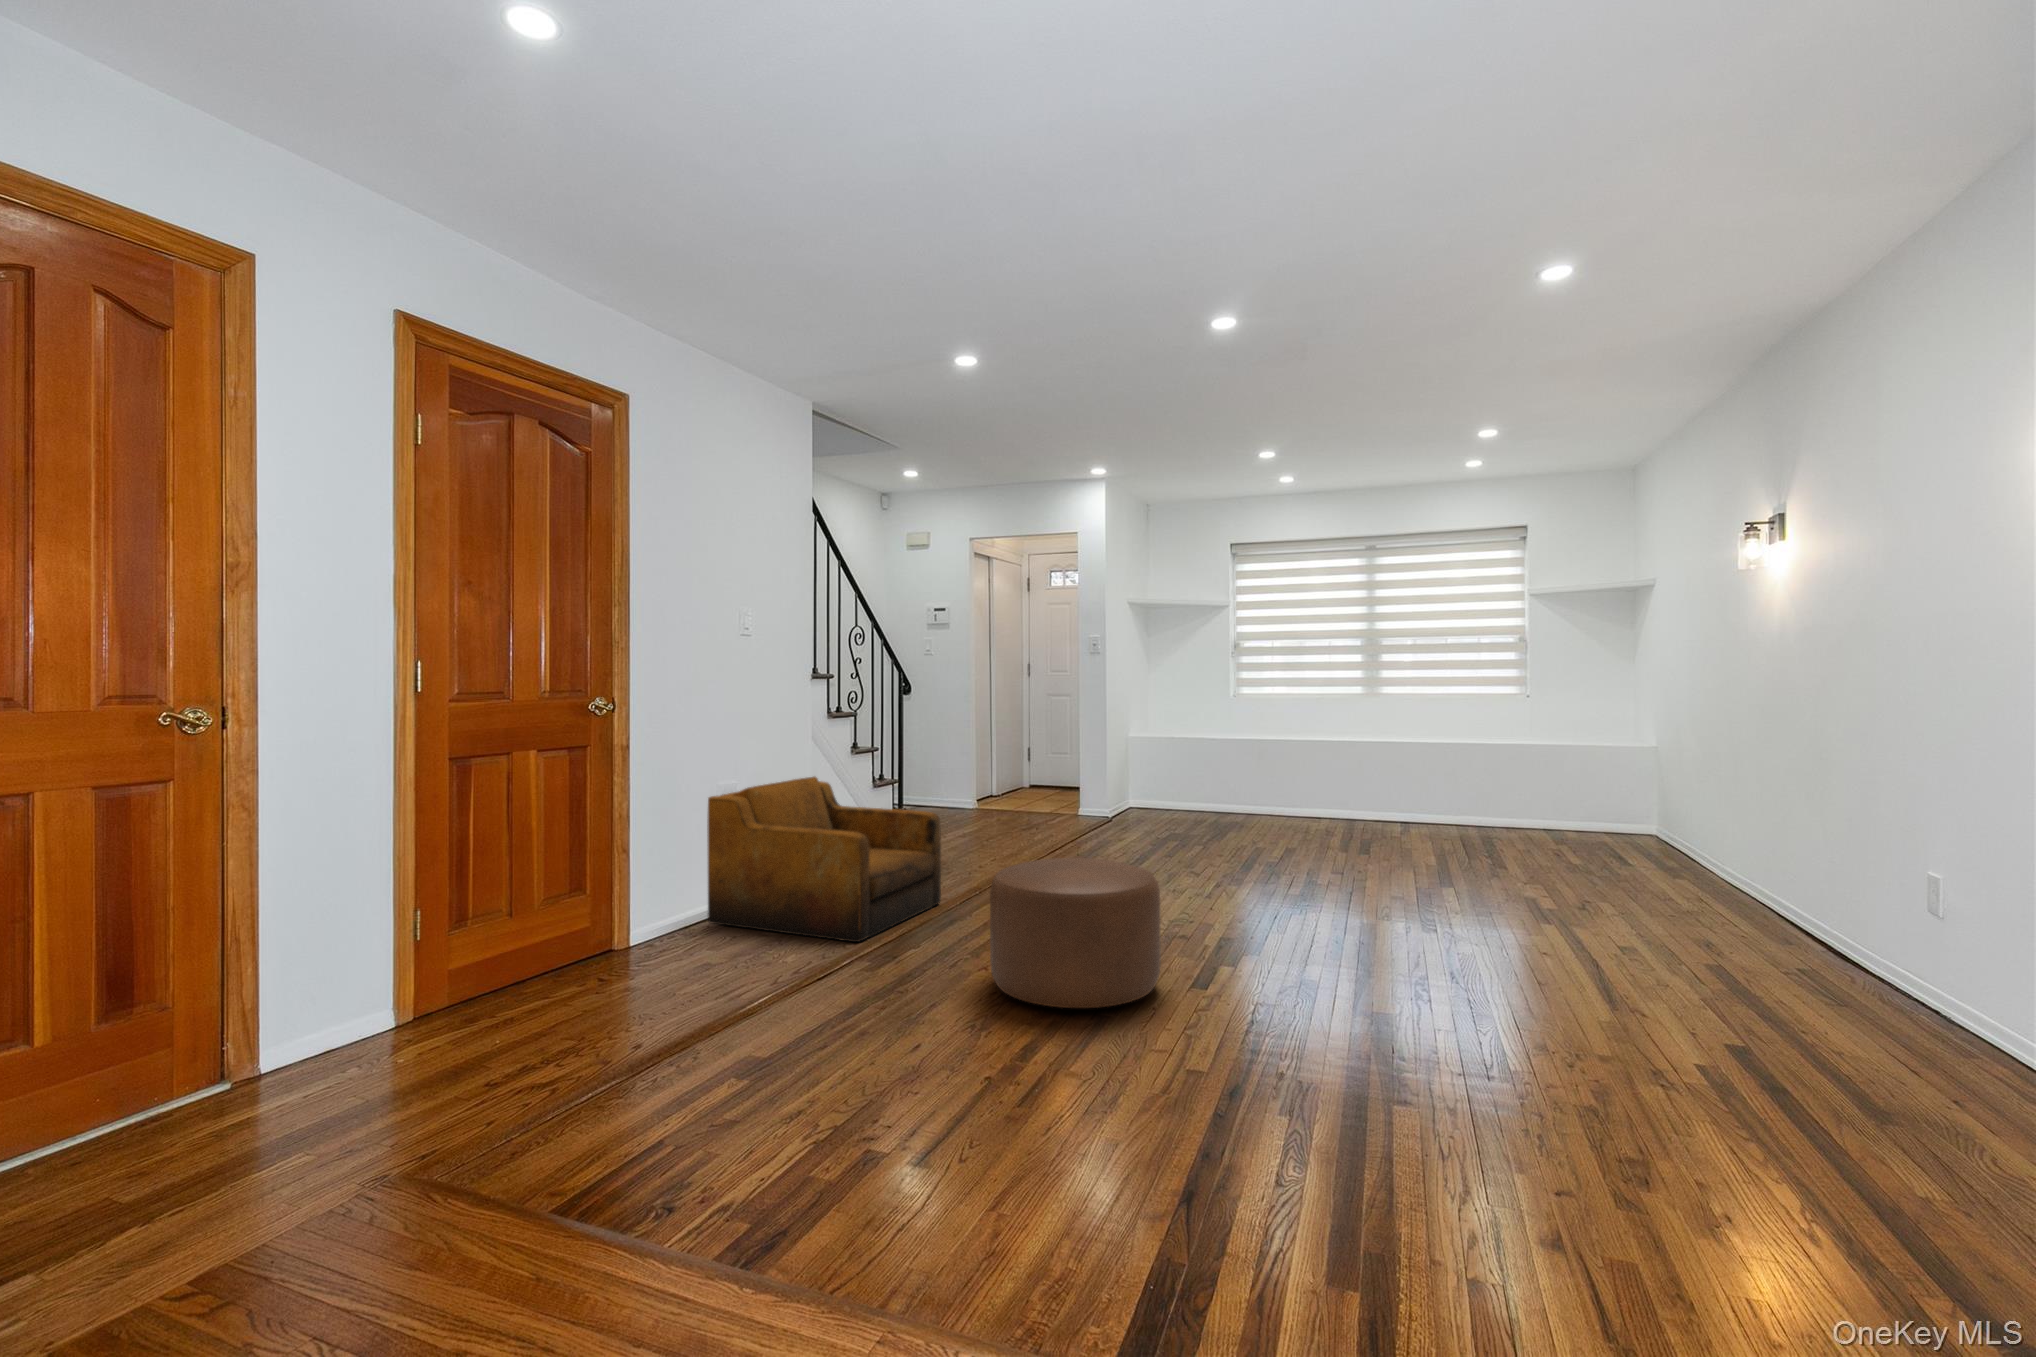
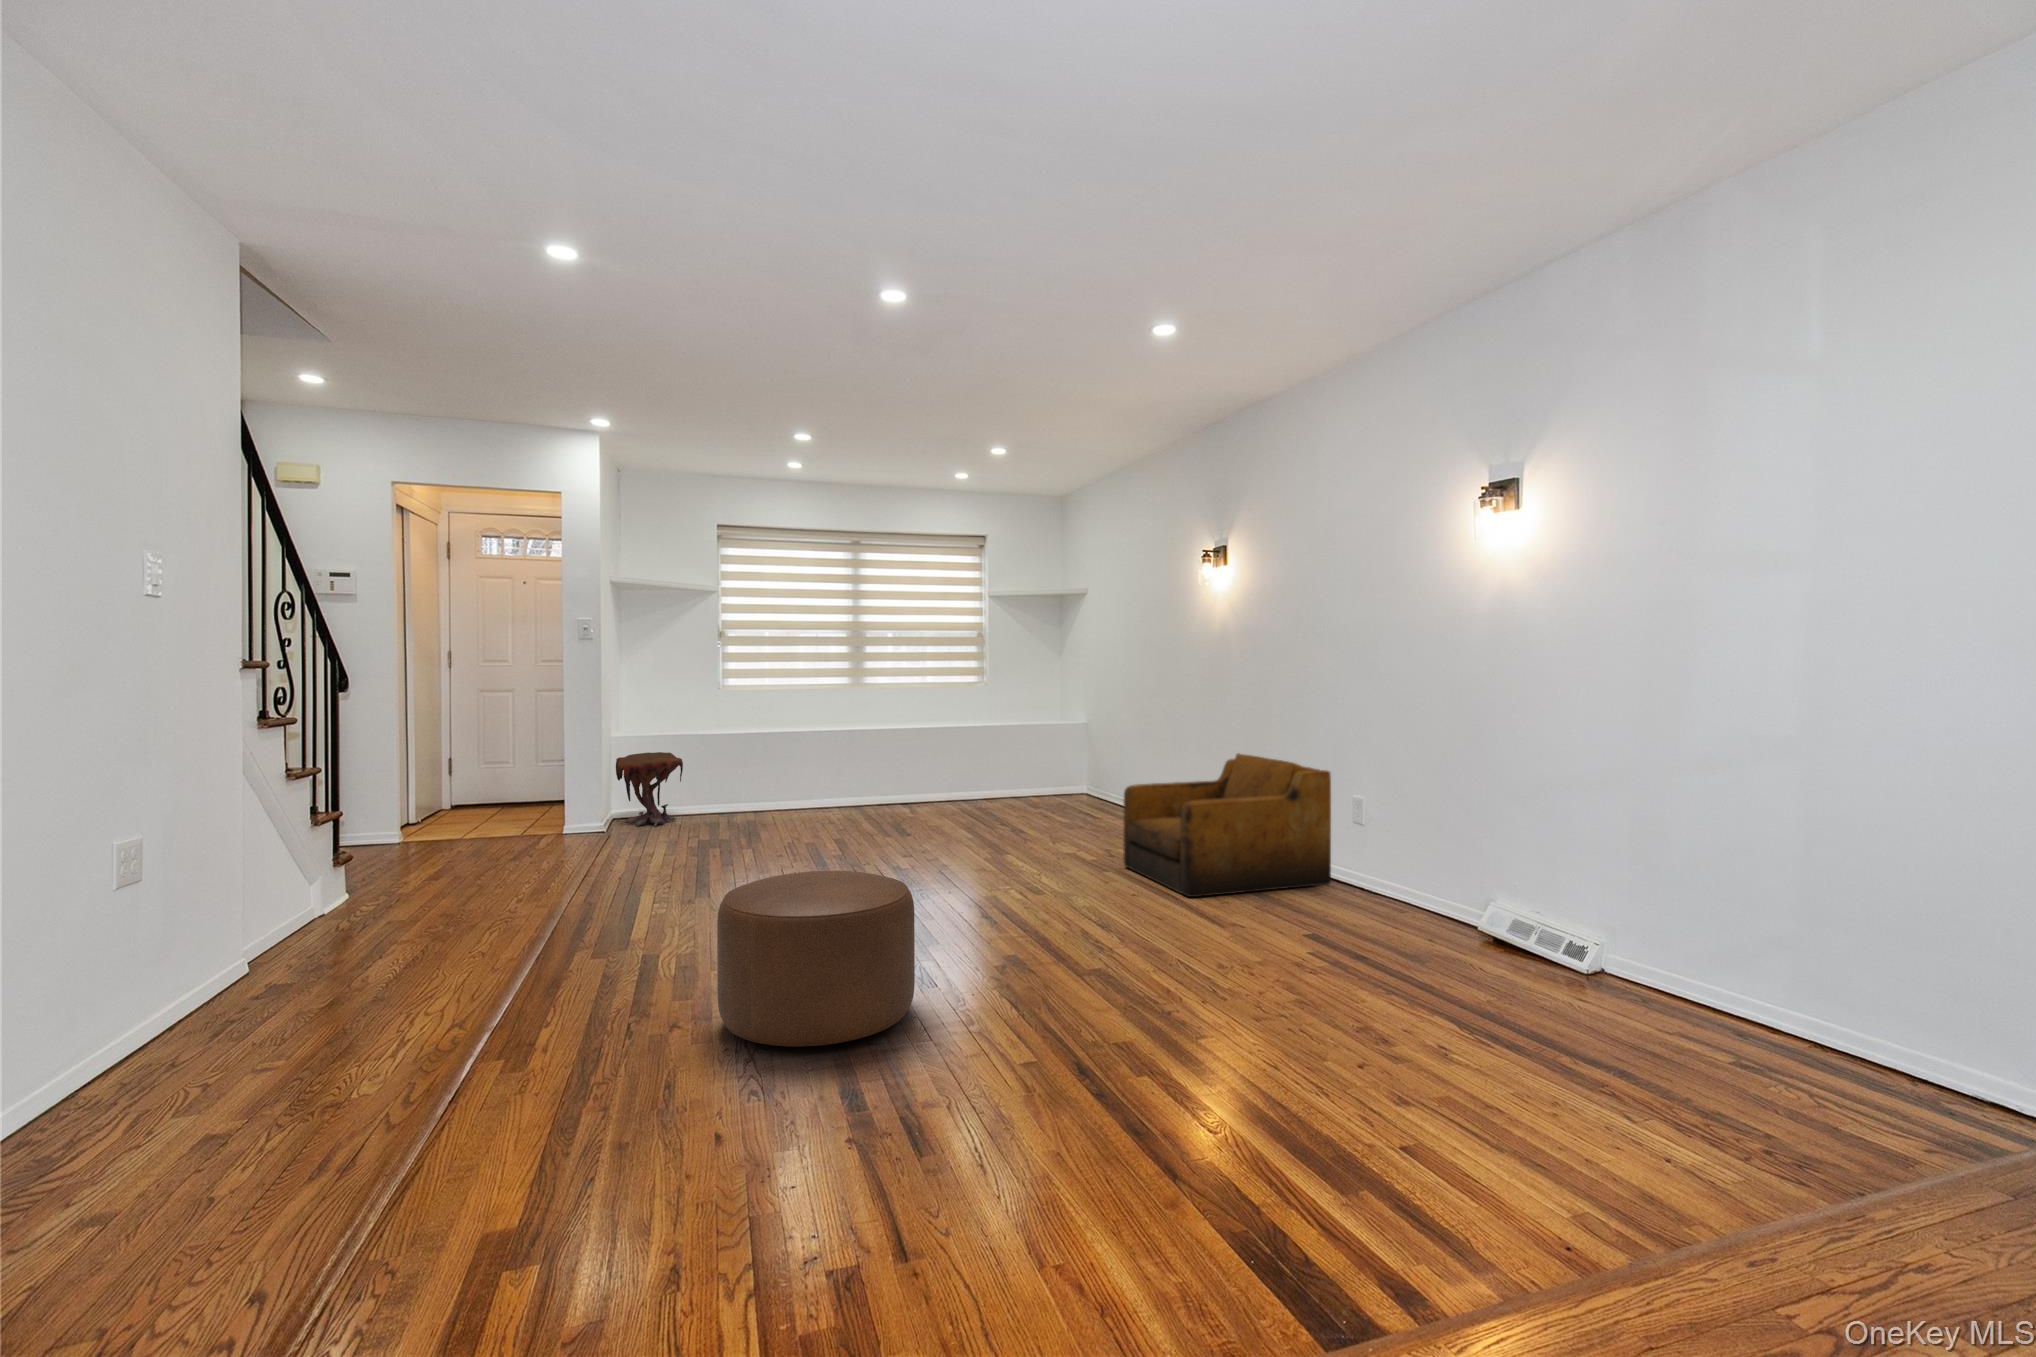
side table: none [1124,752,1179,818] -> present [616,752,683,826]
armchair: present [707,777,941,942] -> present [1123,753,1331,897]

